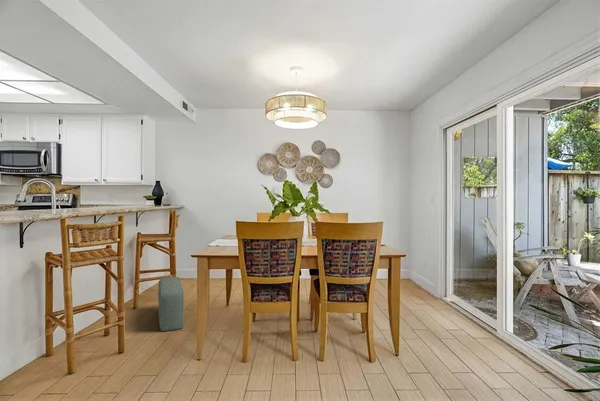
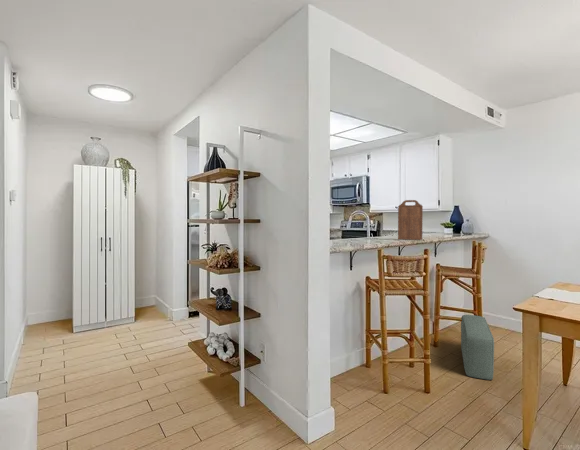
cutting board: none [92,169,119,210] -> present [398,200,423,240]

